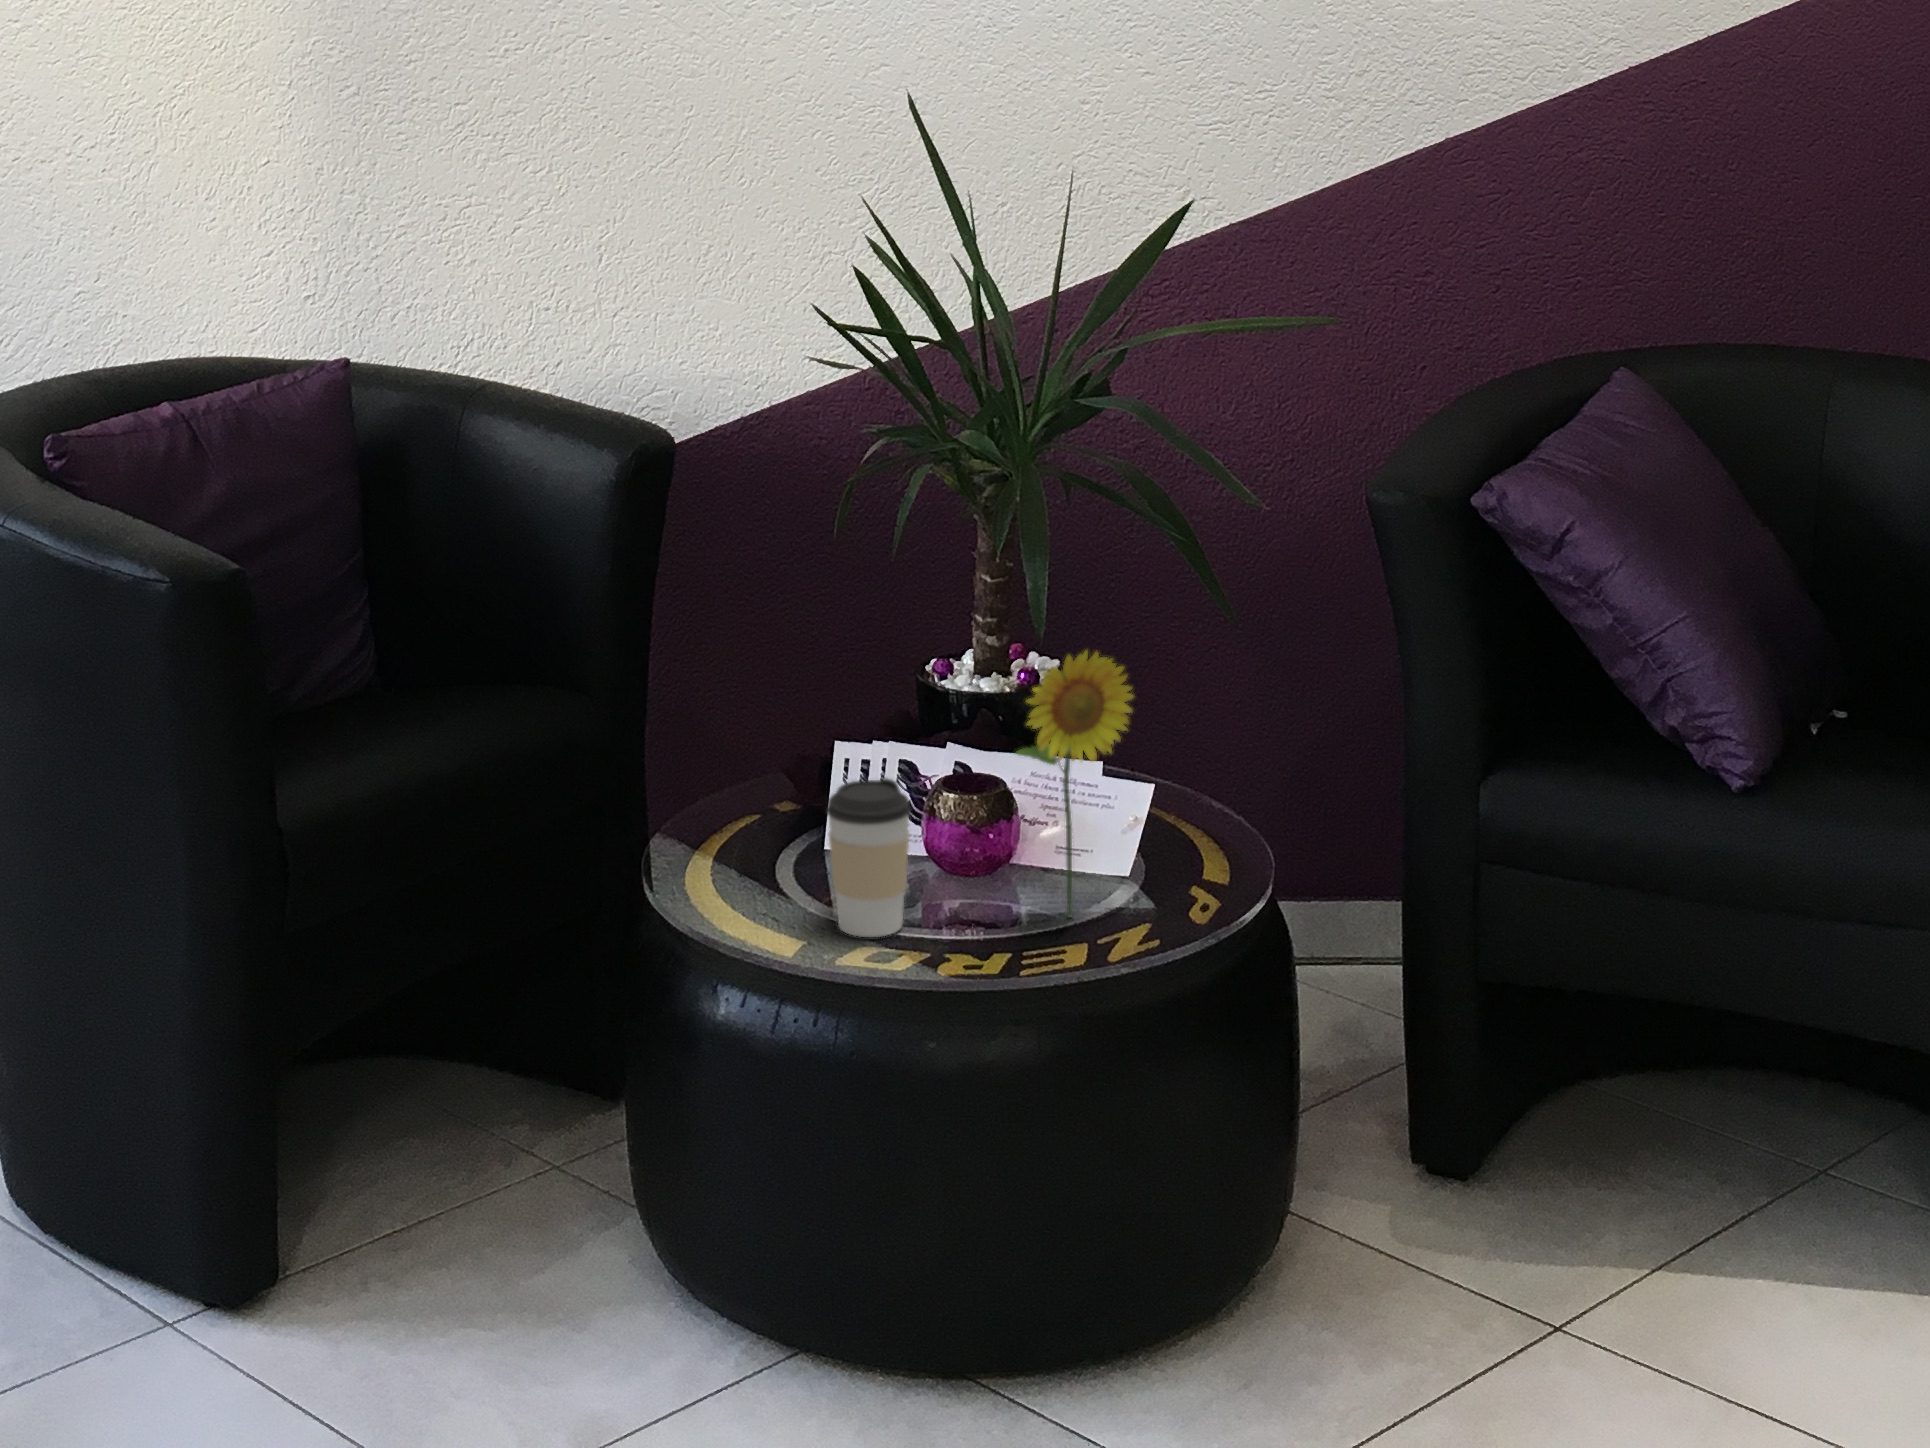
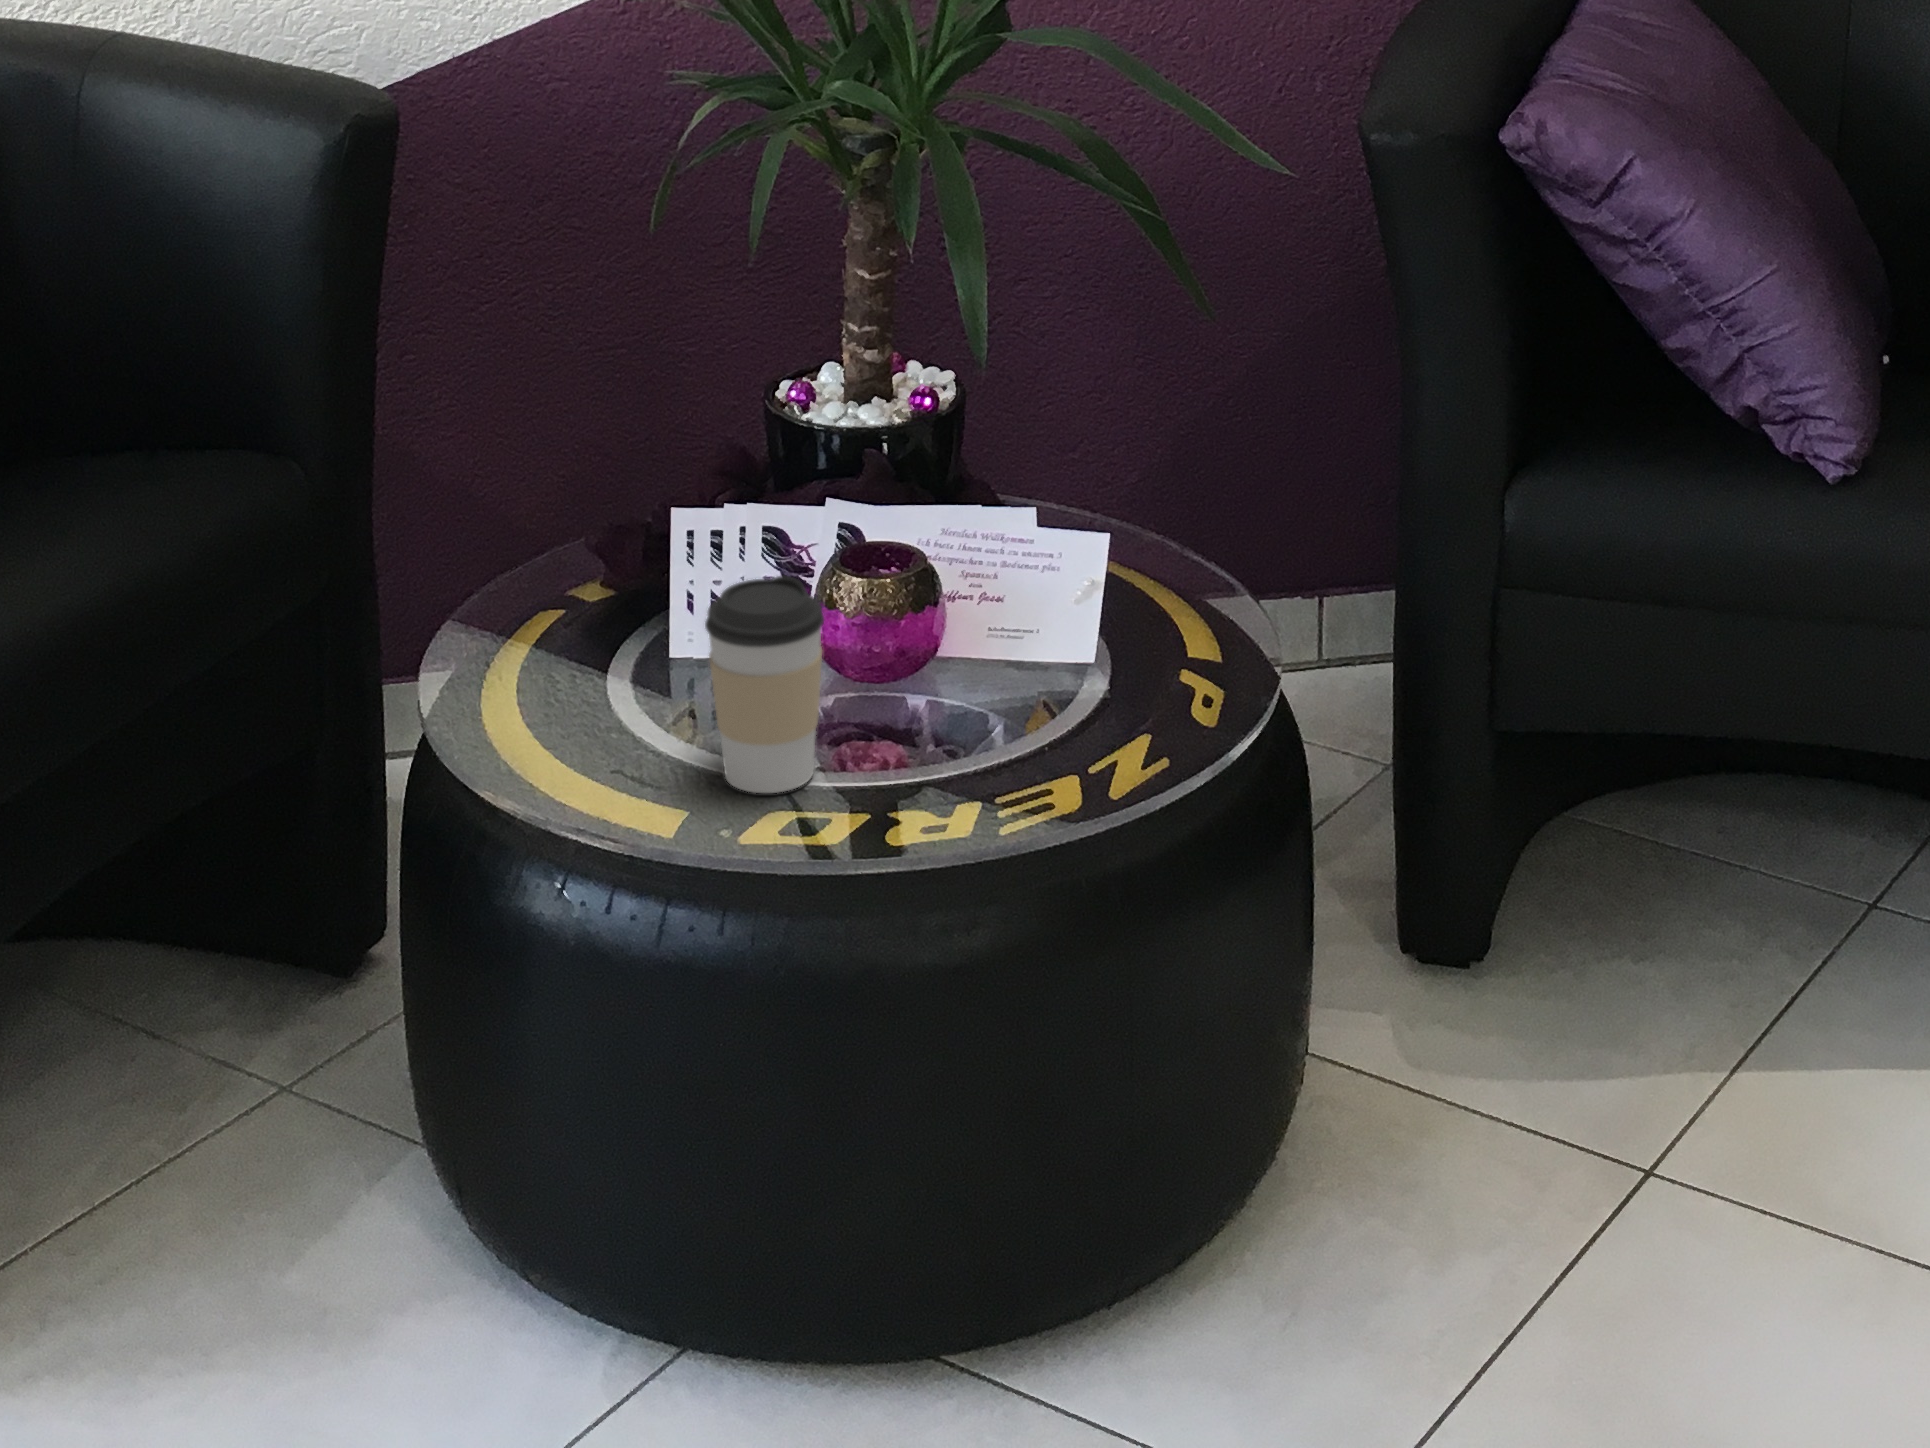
flower: present [1016,651,1134,917] -> none [962,386,1126,734]

